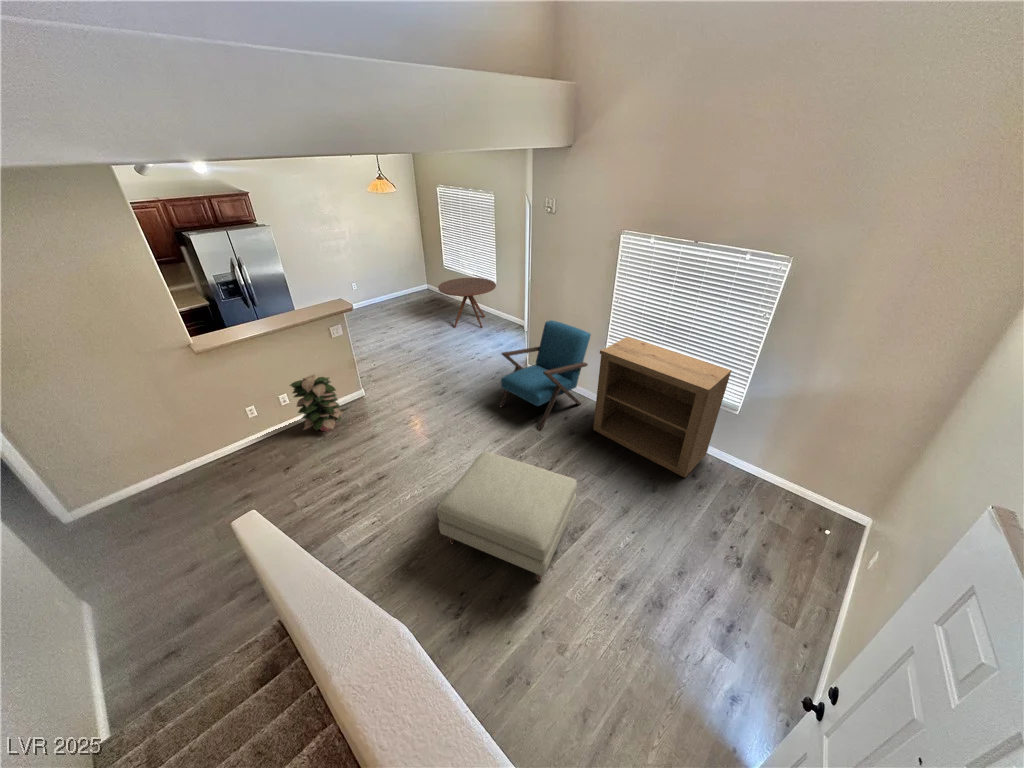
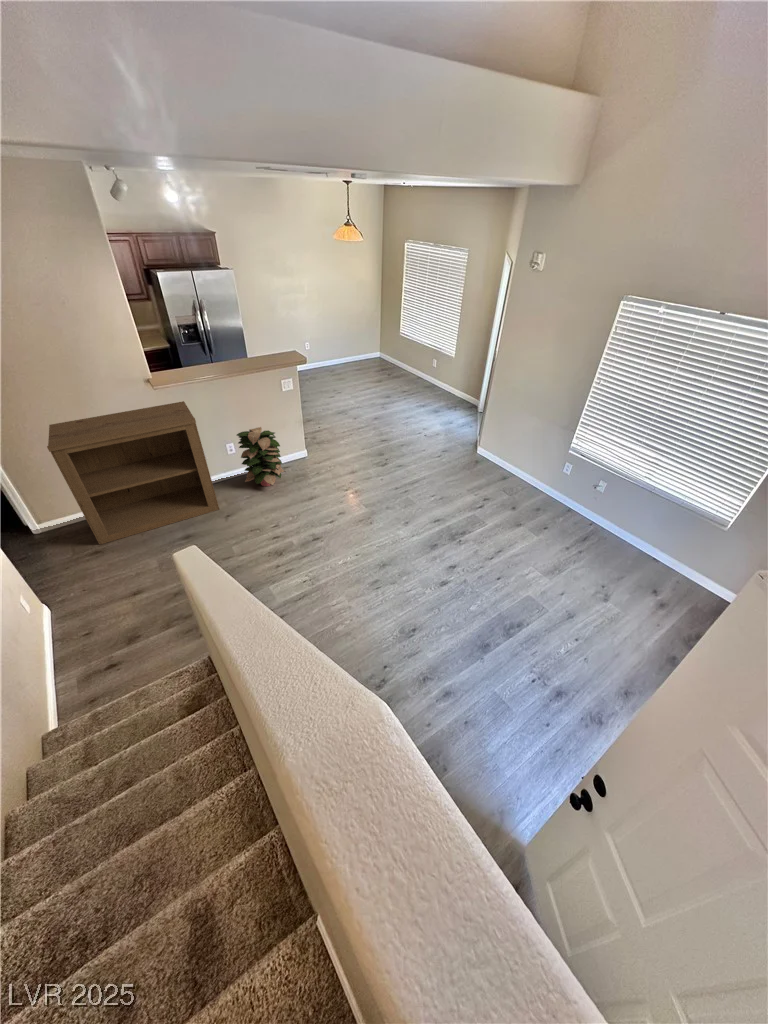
round table: present [438,278,496,328] -> none [392,346,455,403]
armchair: present [499,320,591,430] -> none [442,399,560,518]
bookshelf: present [593,337,732,478] -> present [47,401,219,545]
ottoman: present [437,452,577,582] -> none [369,529,523,672]

